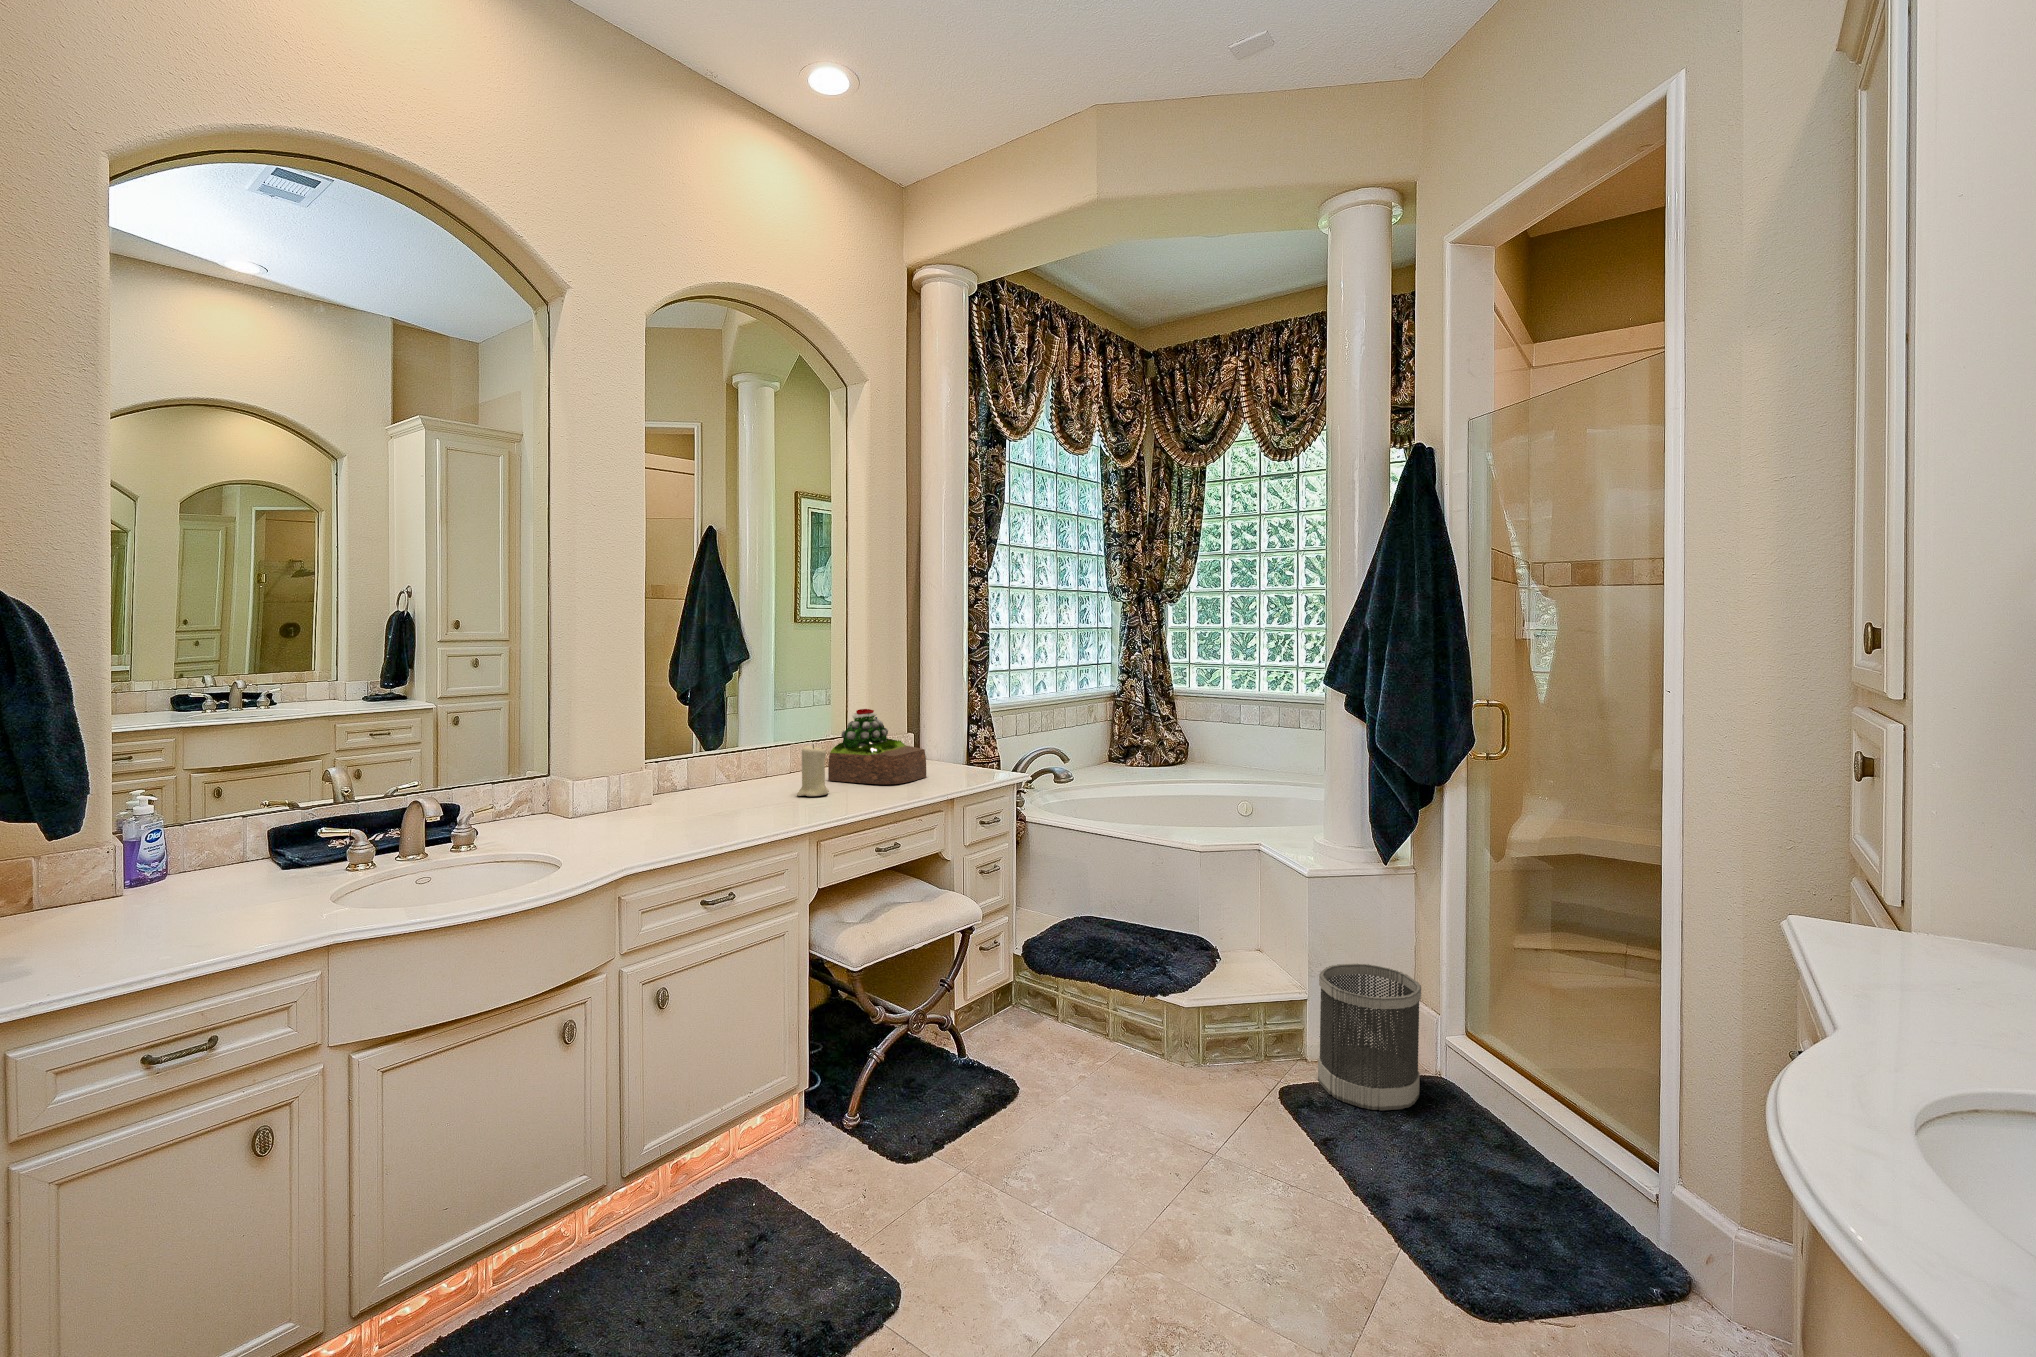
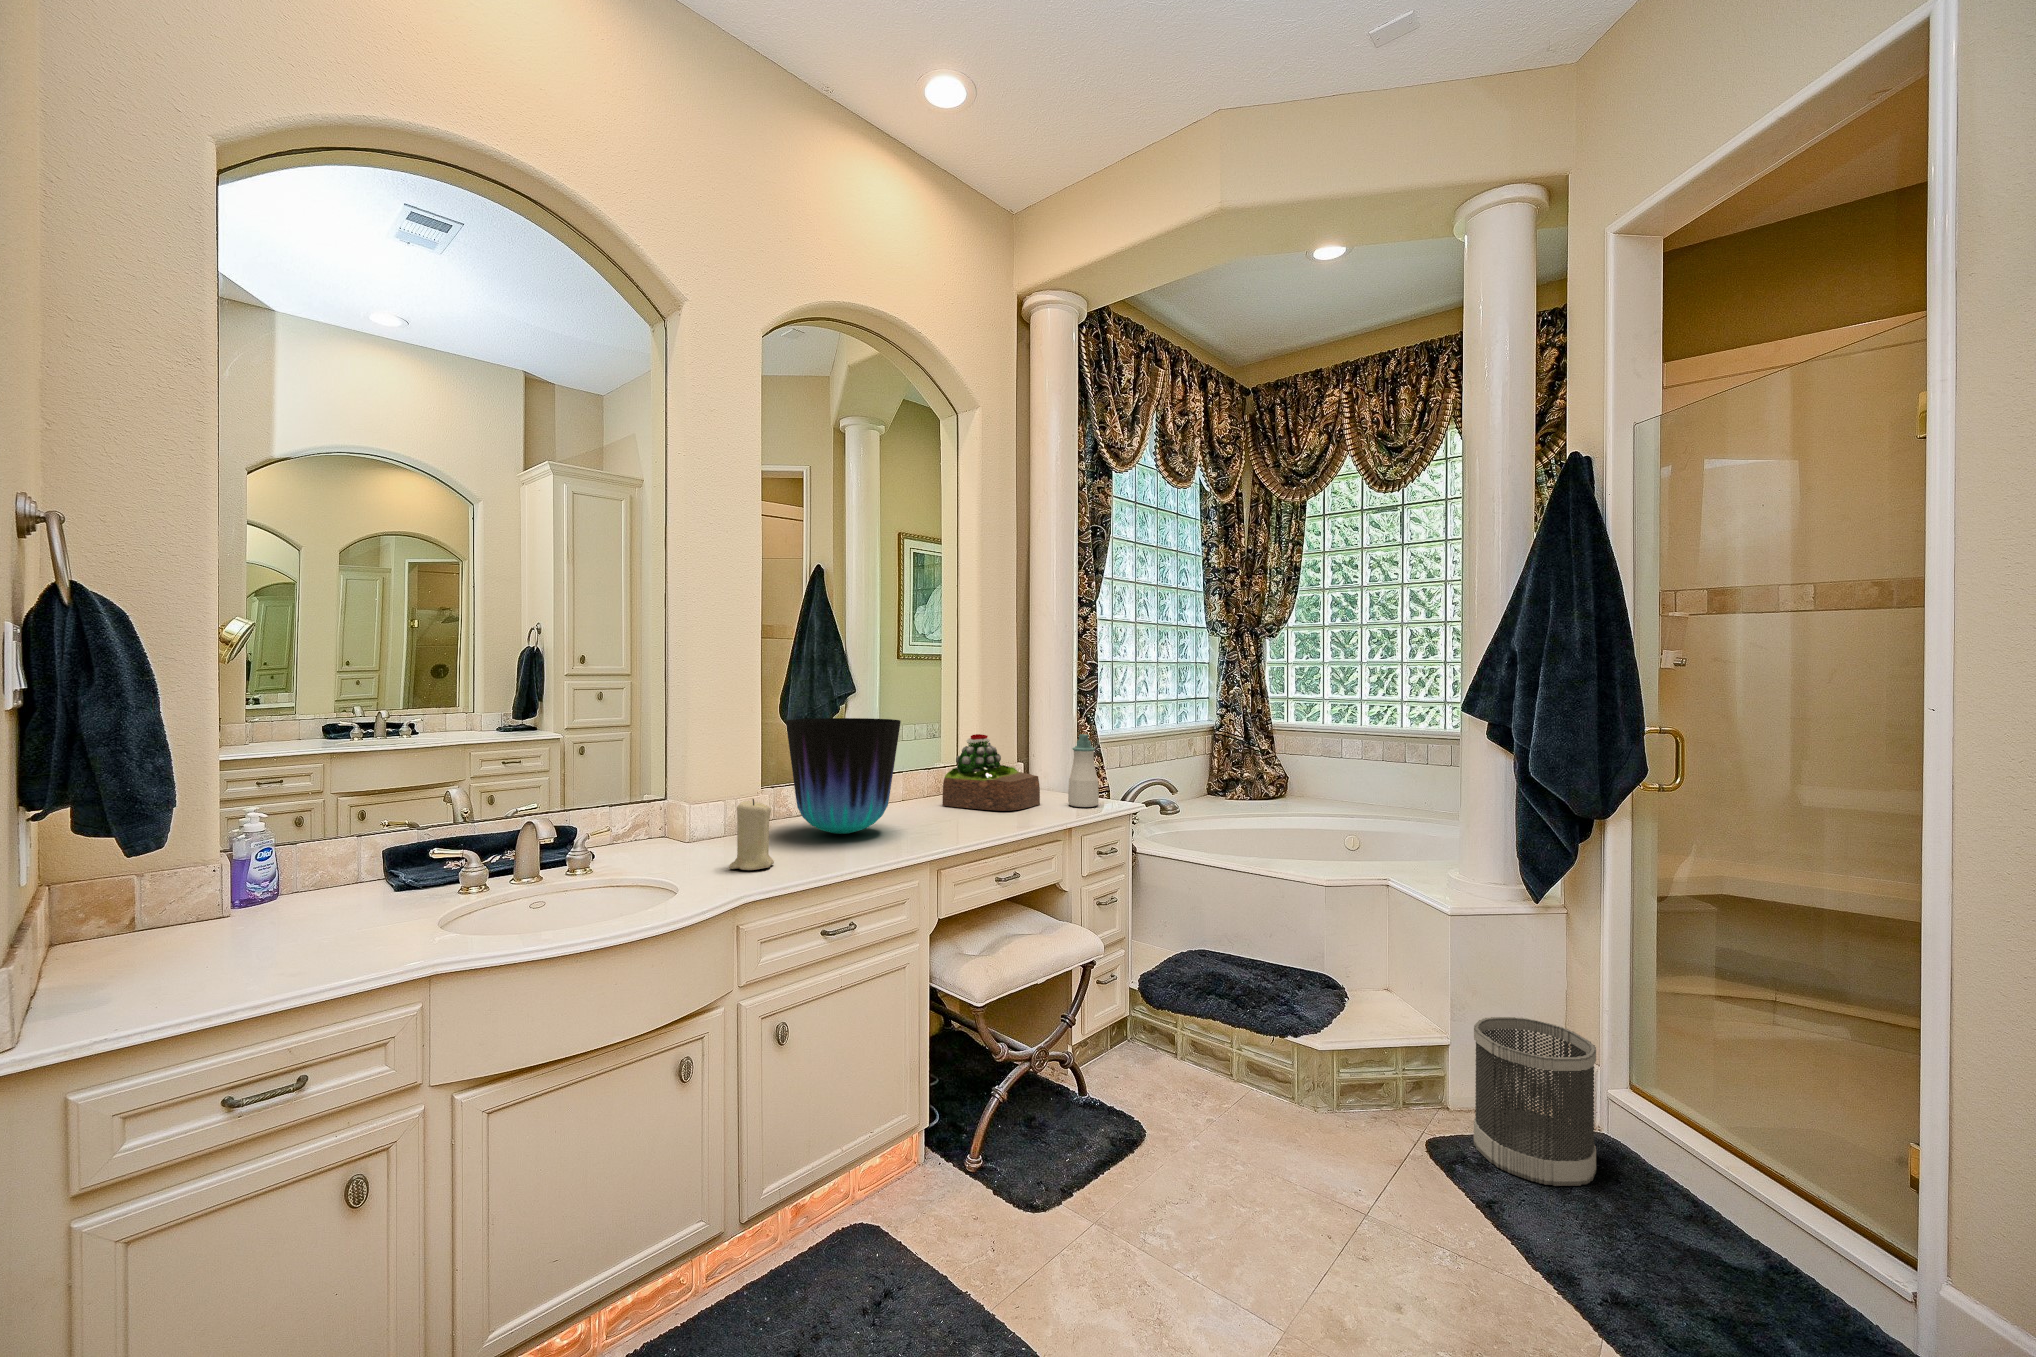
vase: none [660,697,778,812] -> present [786,718,901,834]
soap bottle: none [954,708,984,779] -> present [1068,734,1099,807]
candle: present [797,744,829,796] -> present [729,799,774,870]

